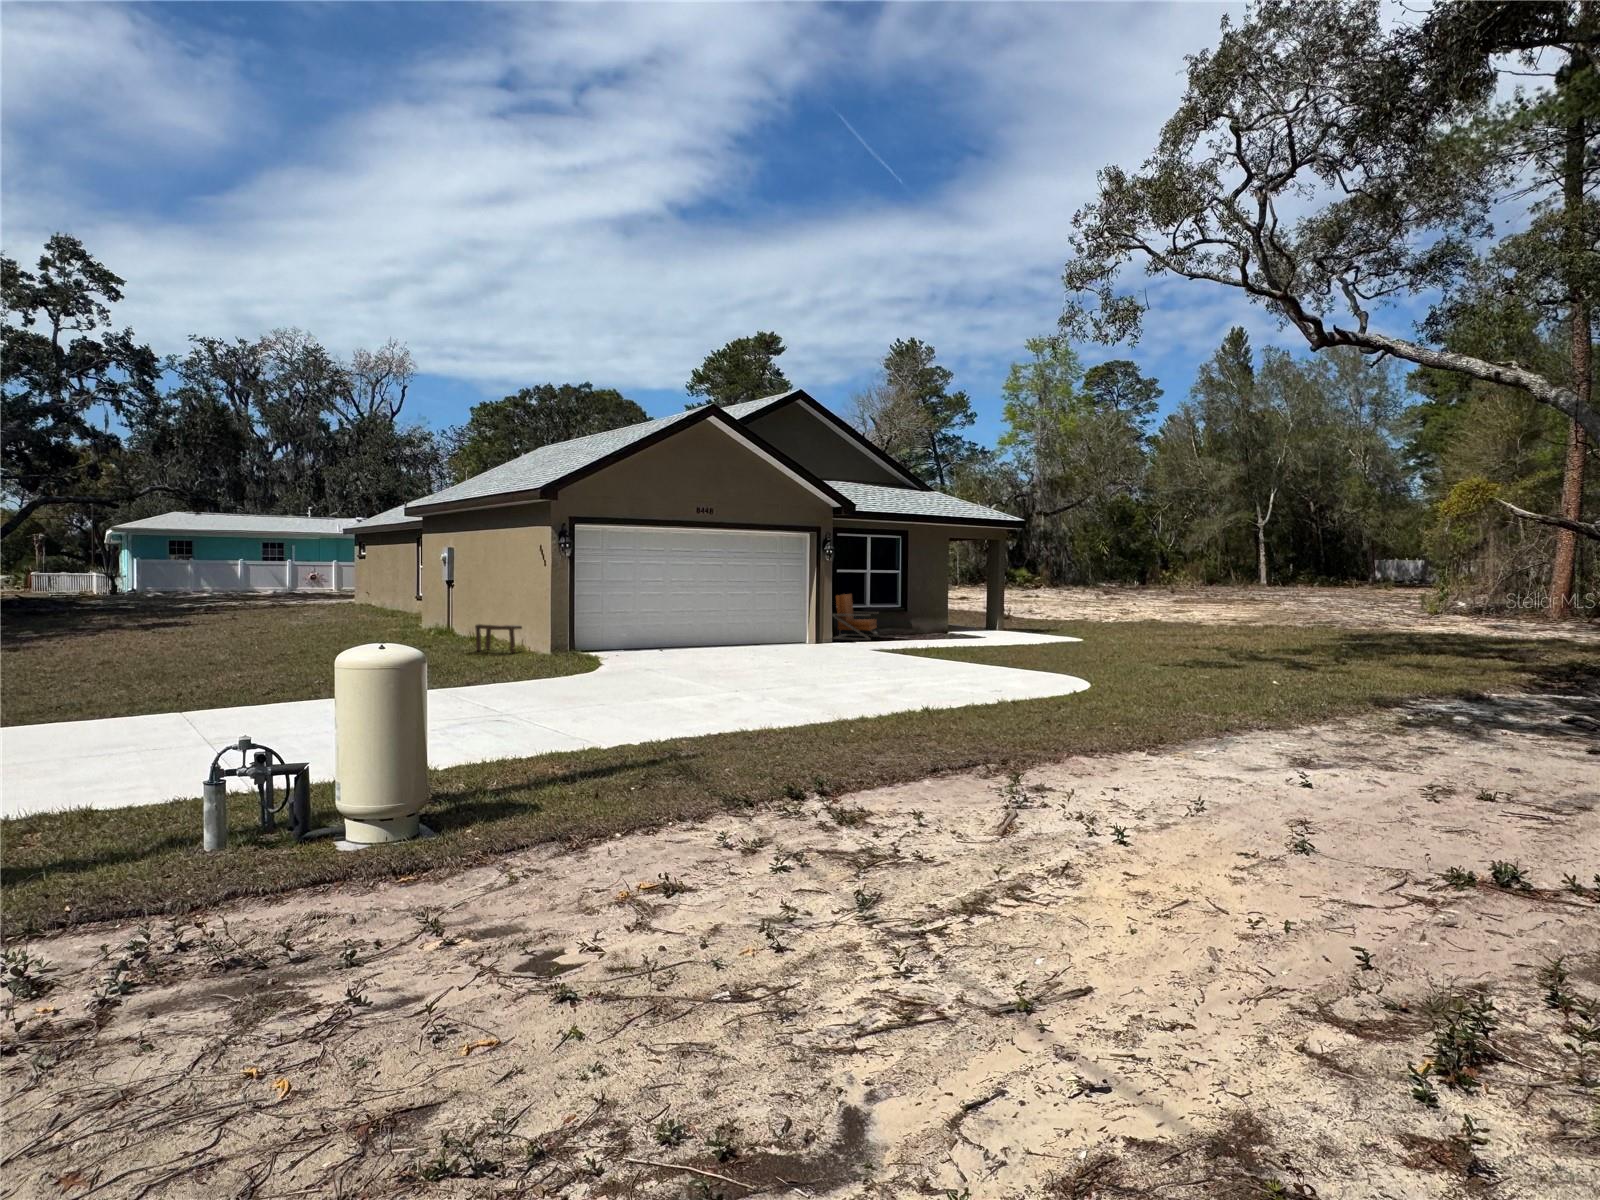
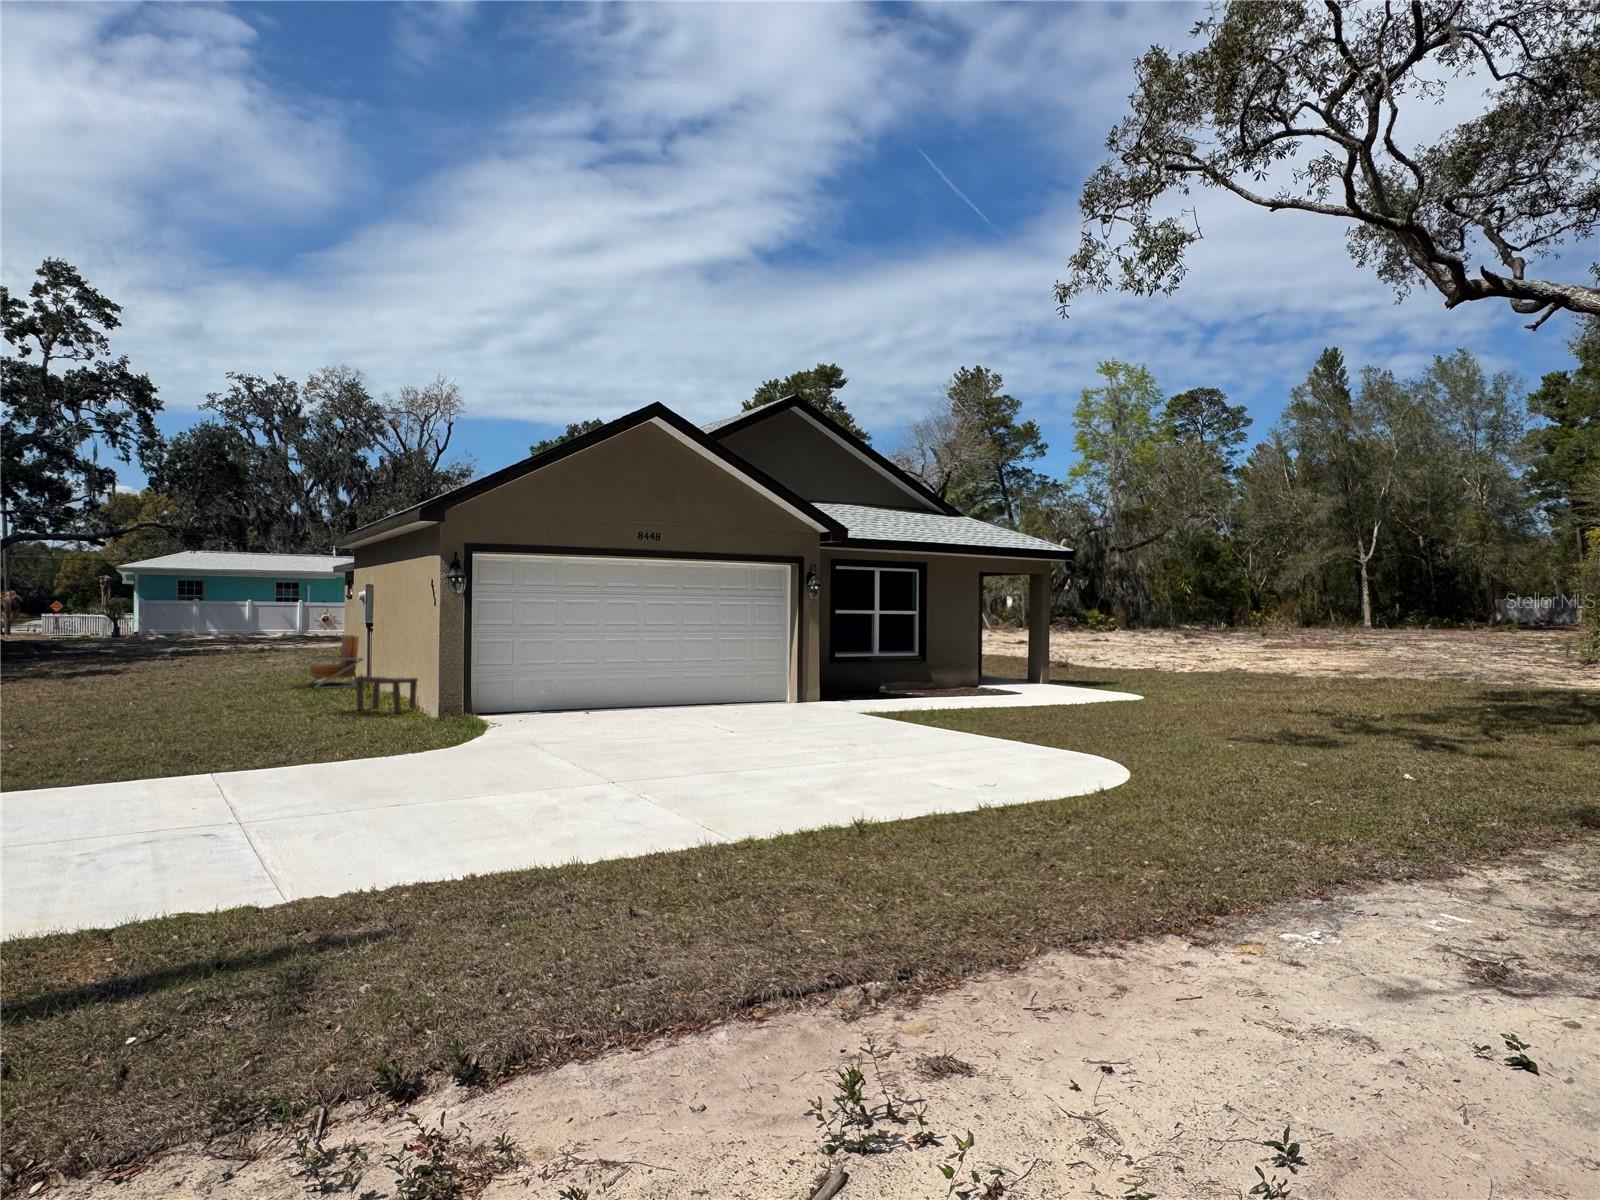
lounge chair: present [832,594,878,640] -> present [308,635,363,689]

